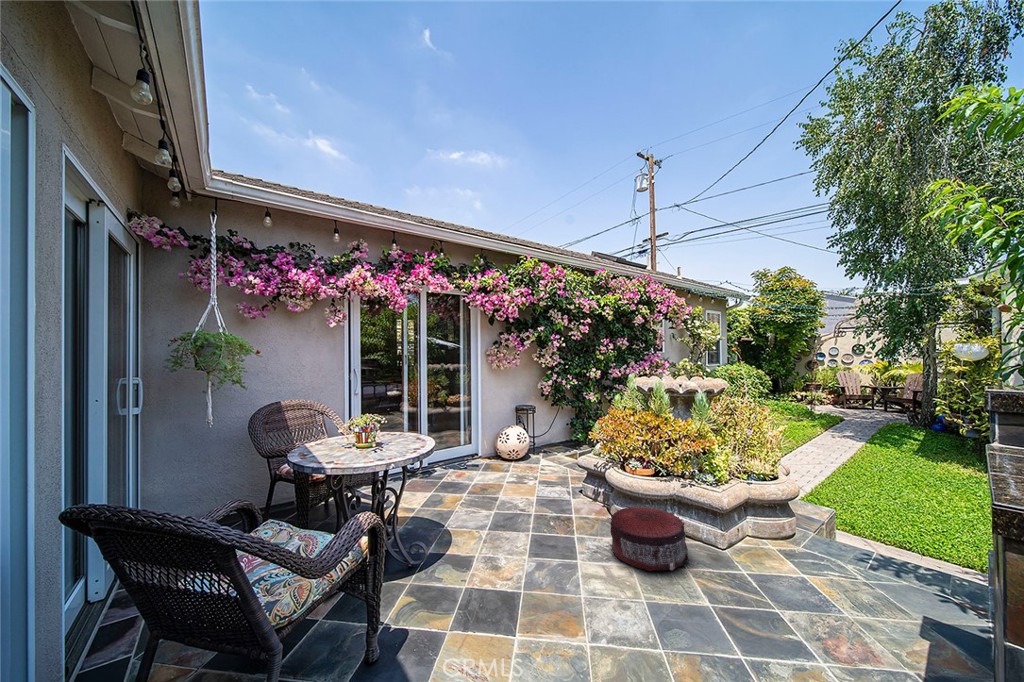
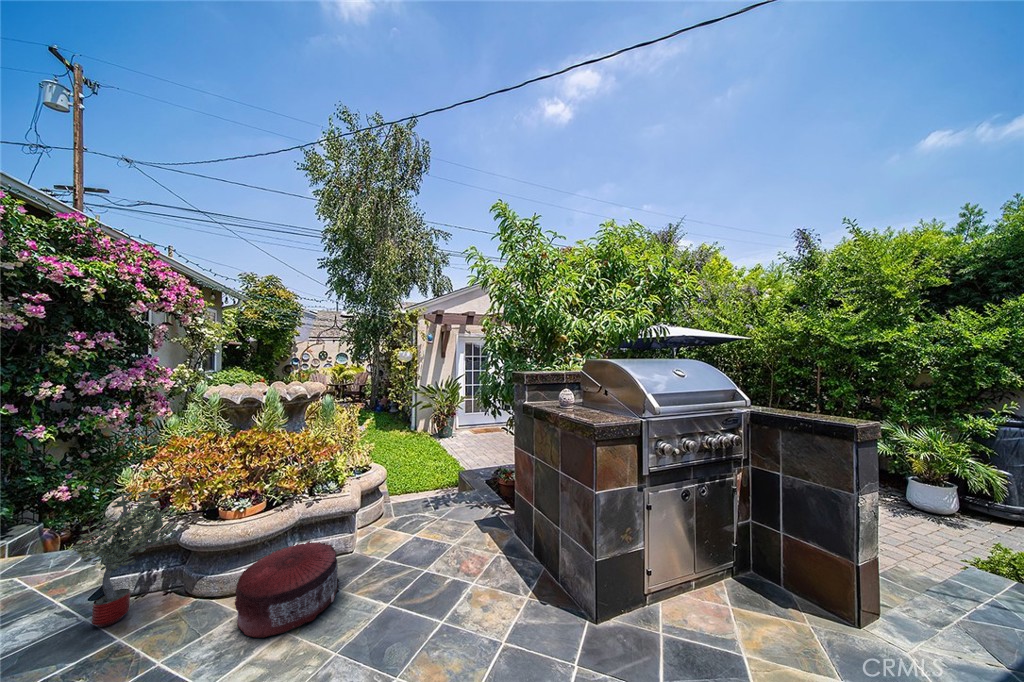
potted tree: none [562,430,605,507] -> present [72,488,177,627]

